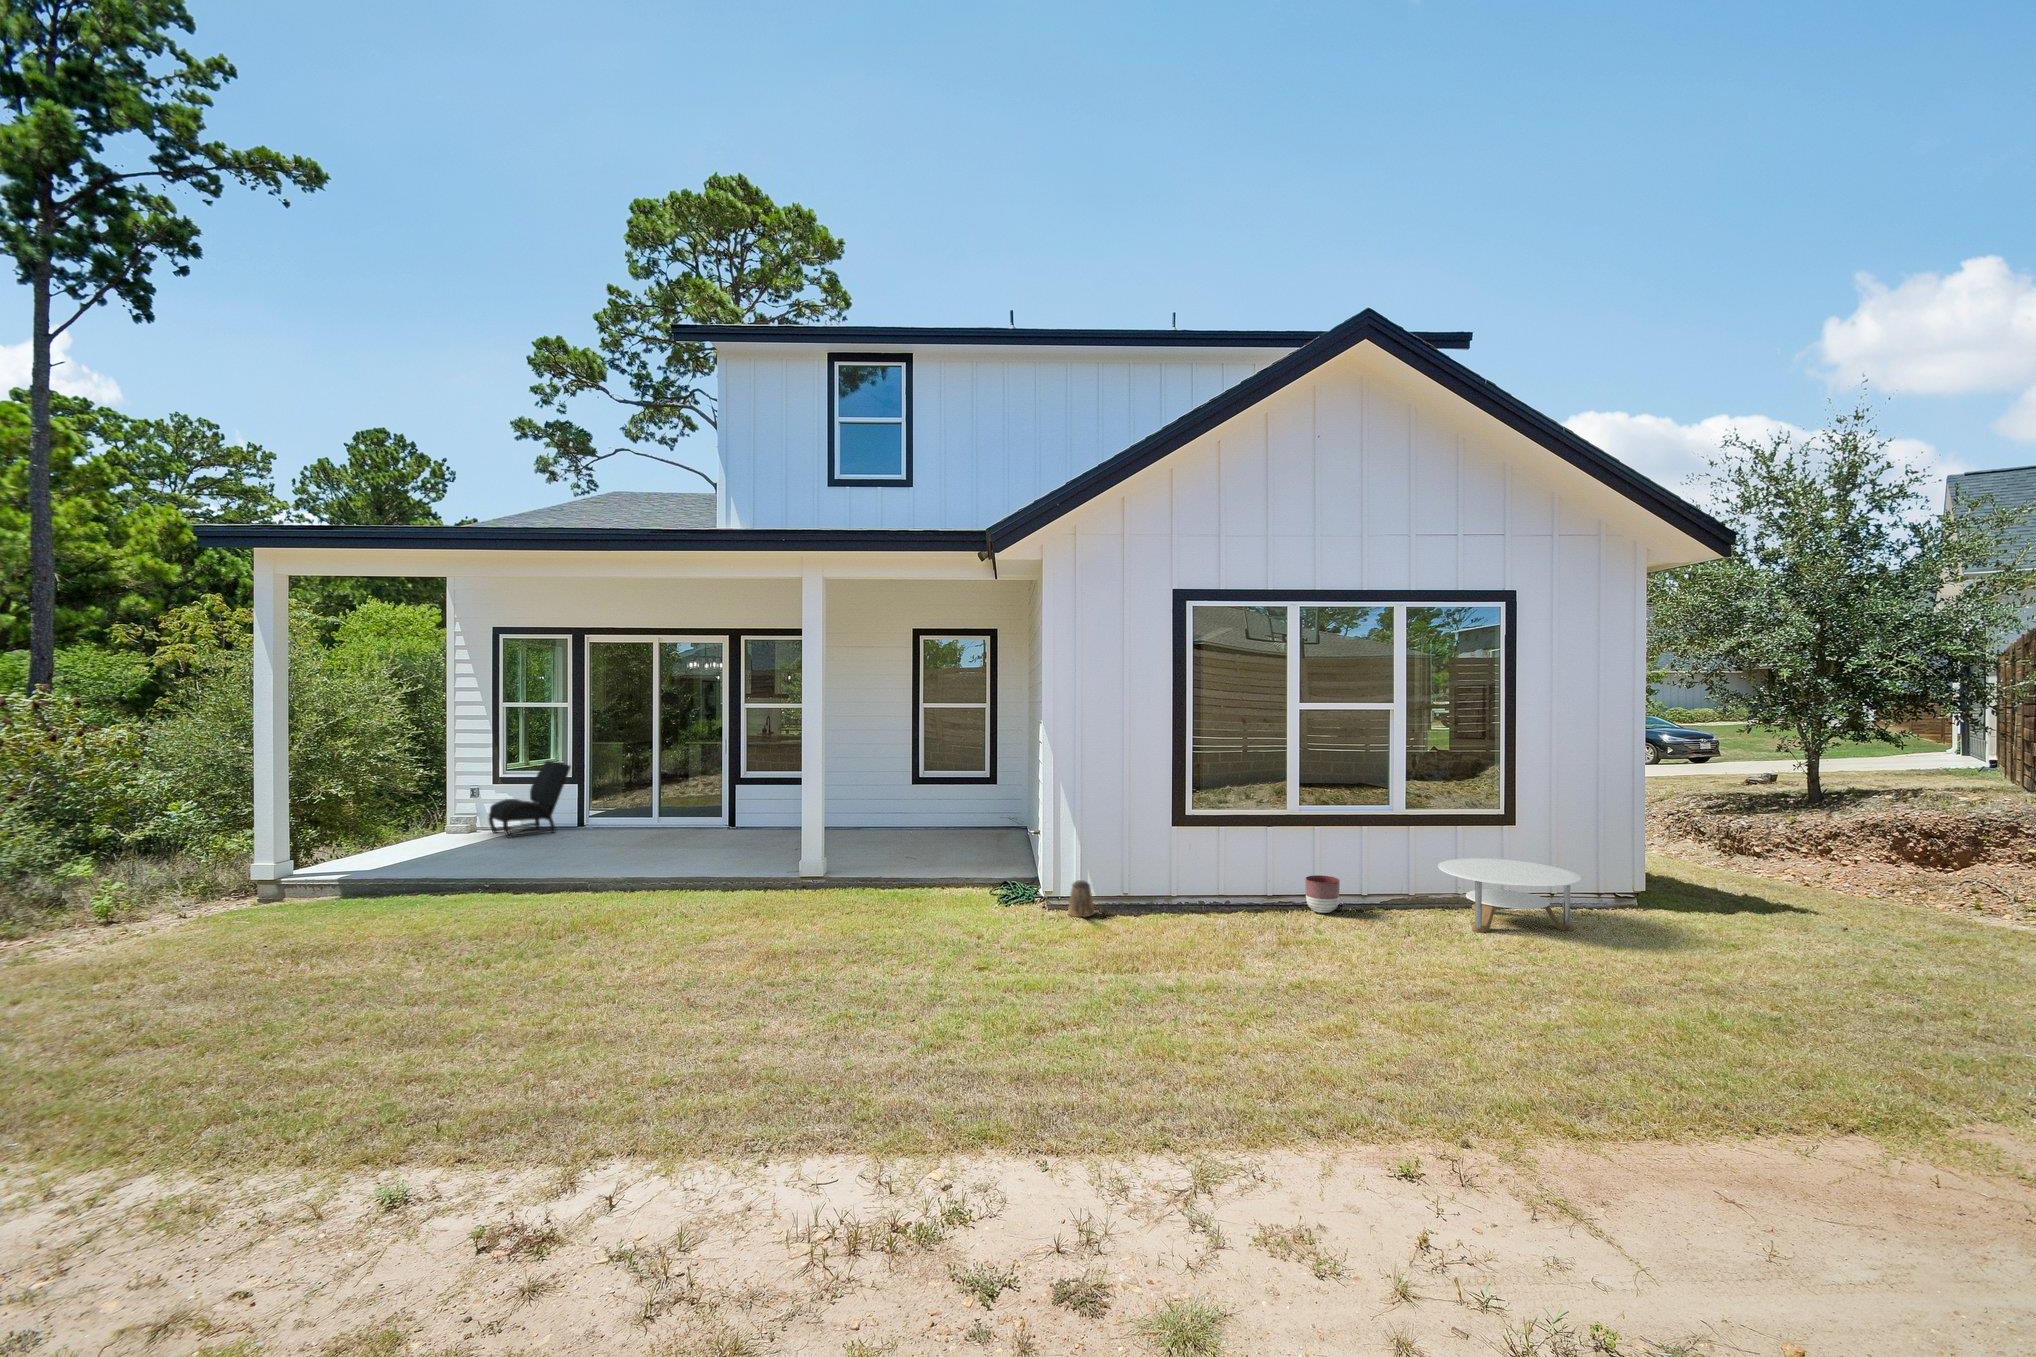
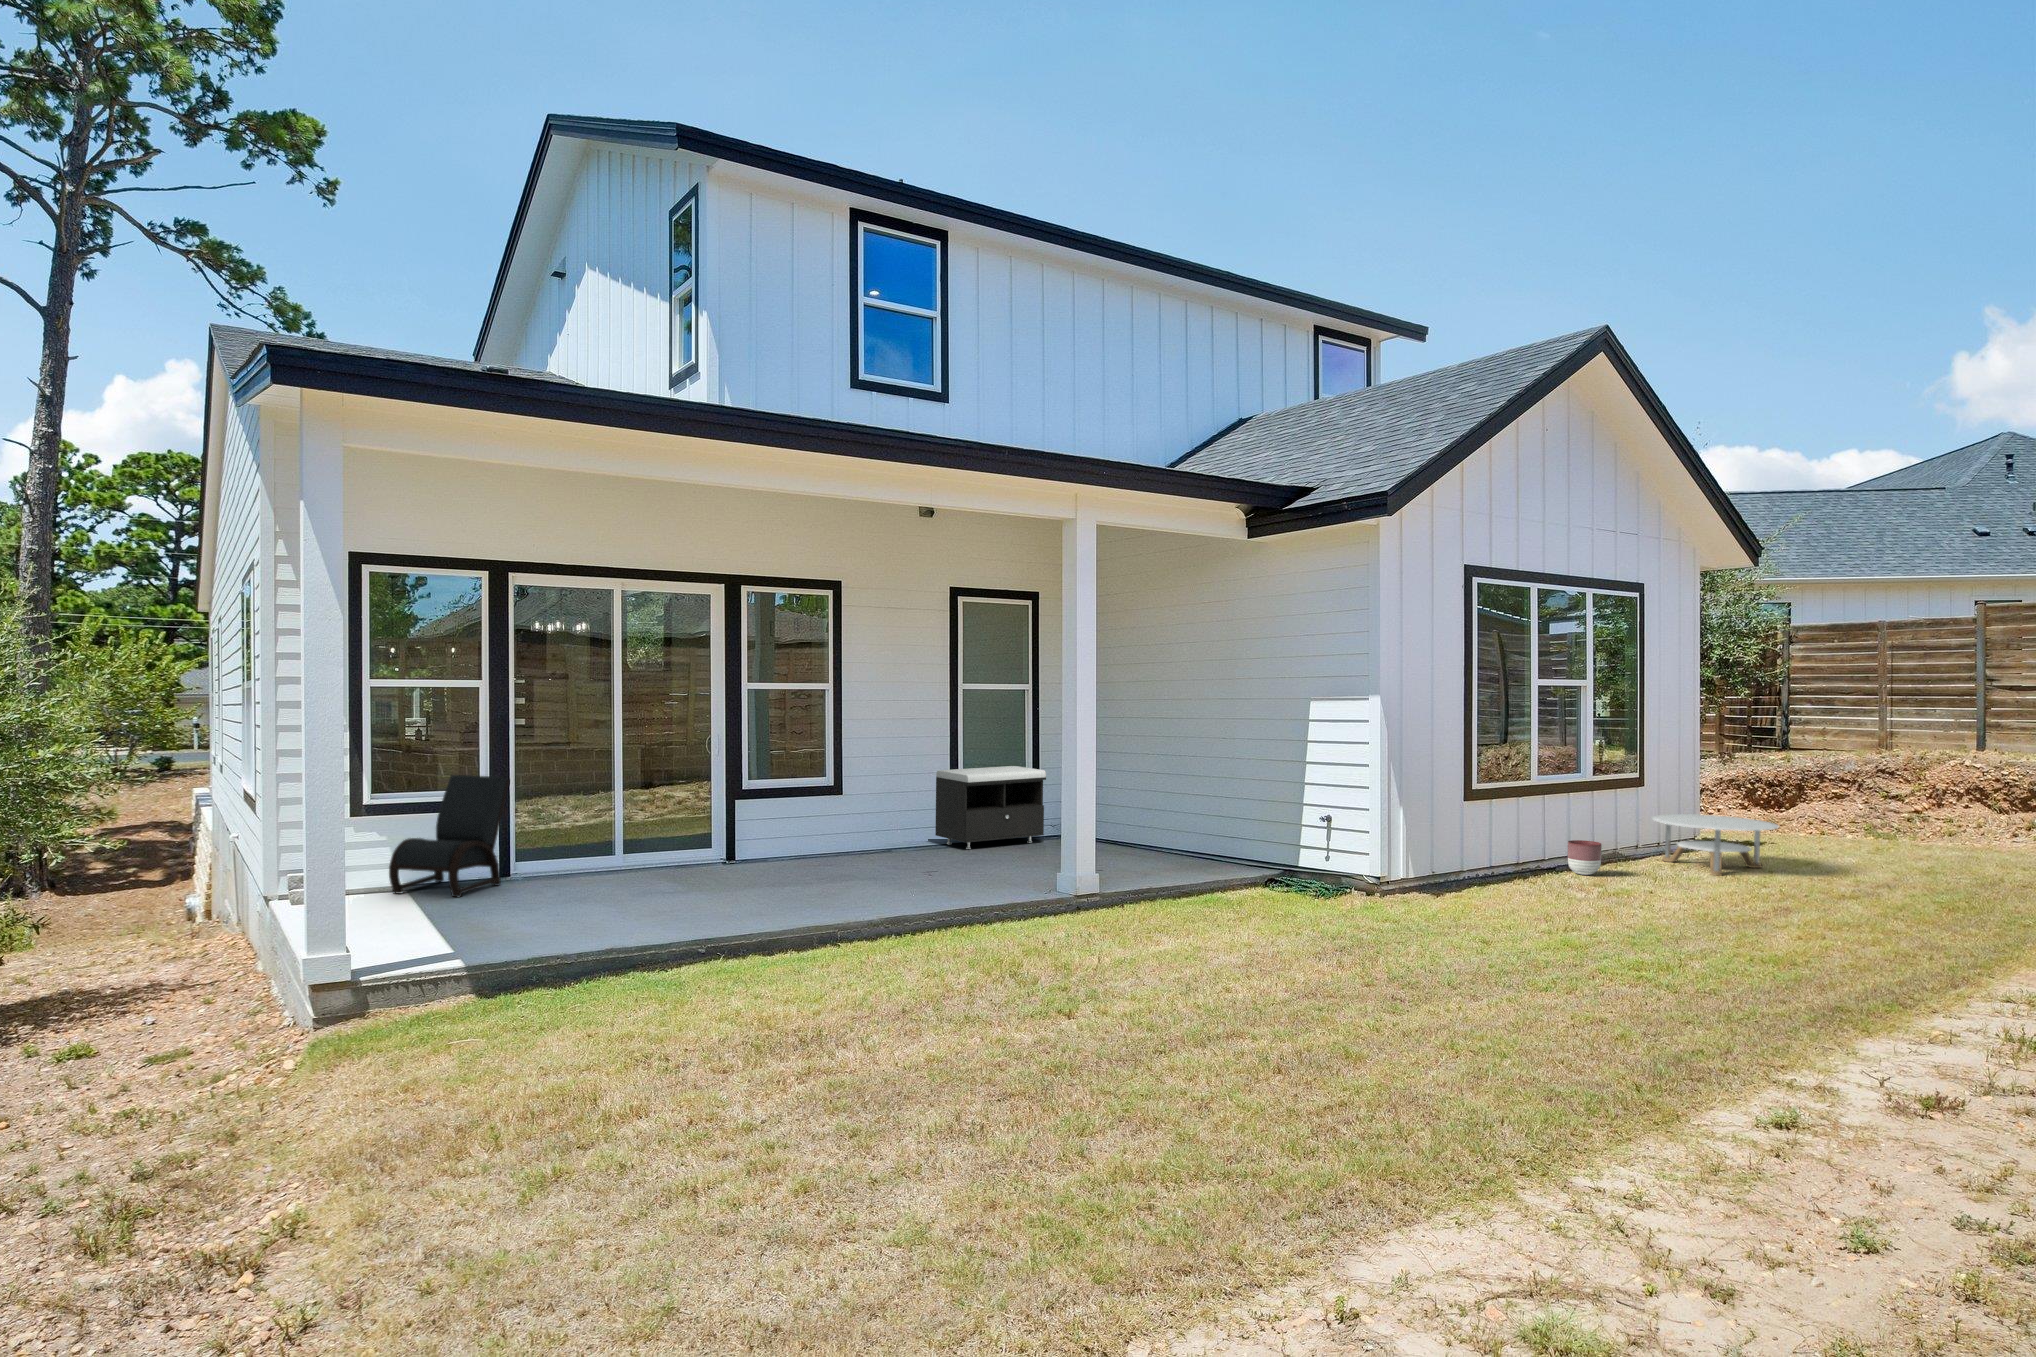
storage bench: none [888,772,964,835] -> present [935,766,1046,849]
watering can: present [1068,880,1095,917] -> none [1411,862,1461,899]

